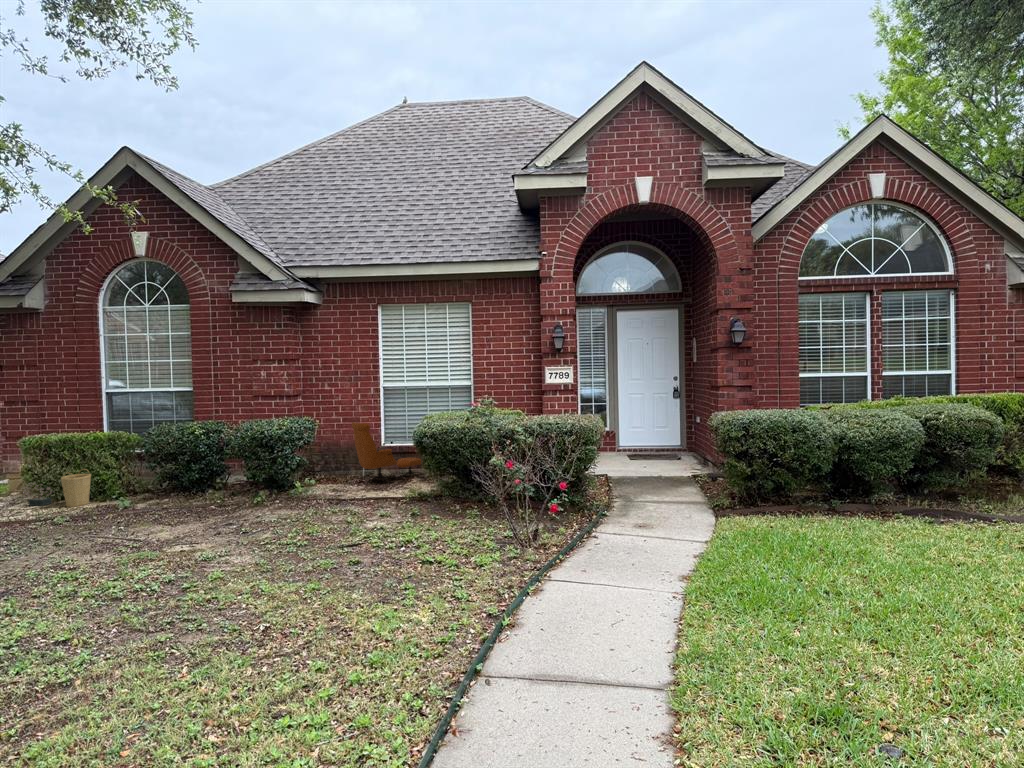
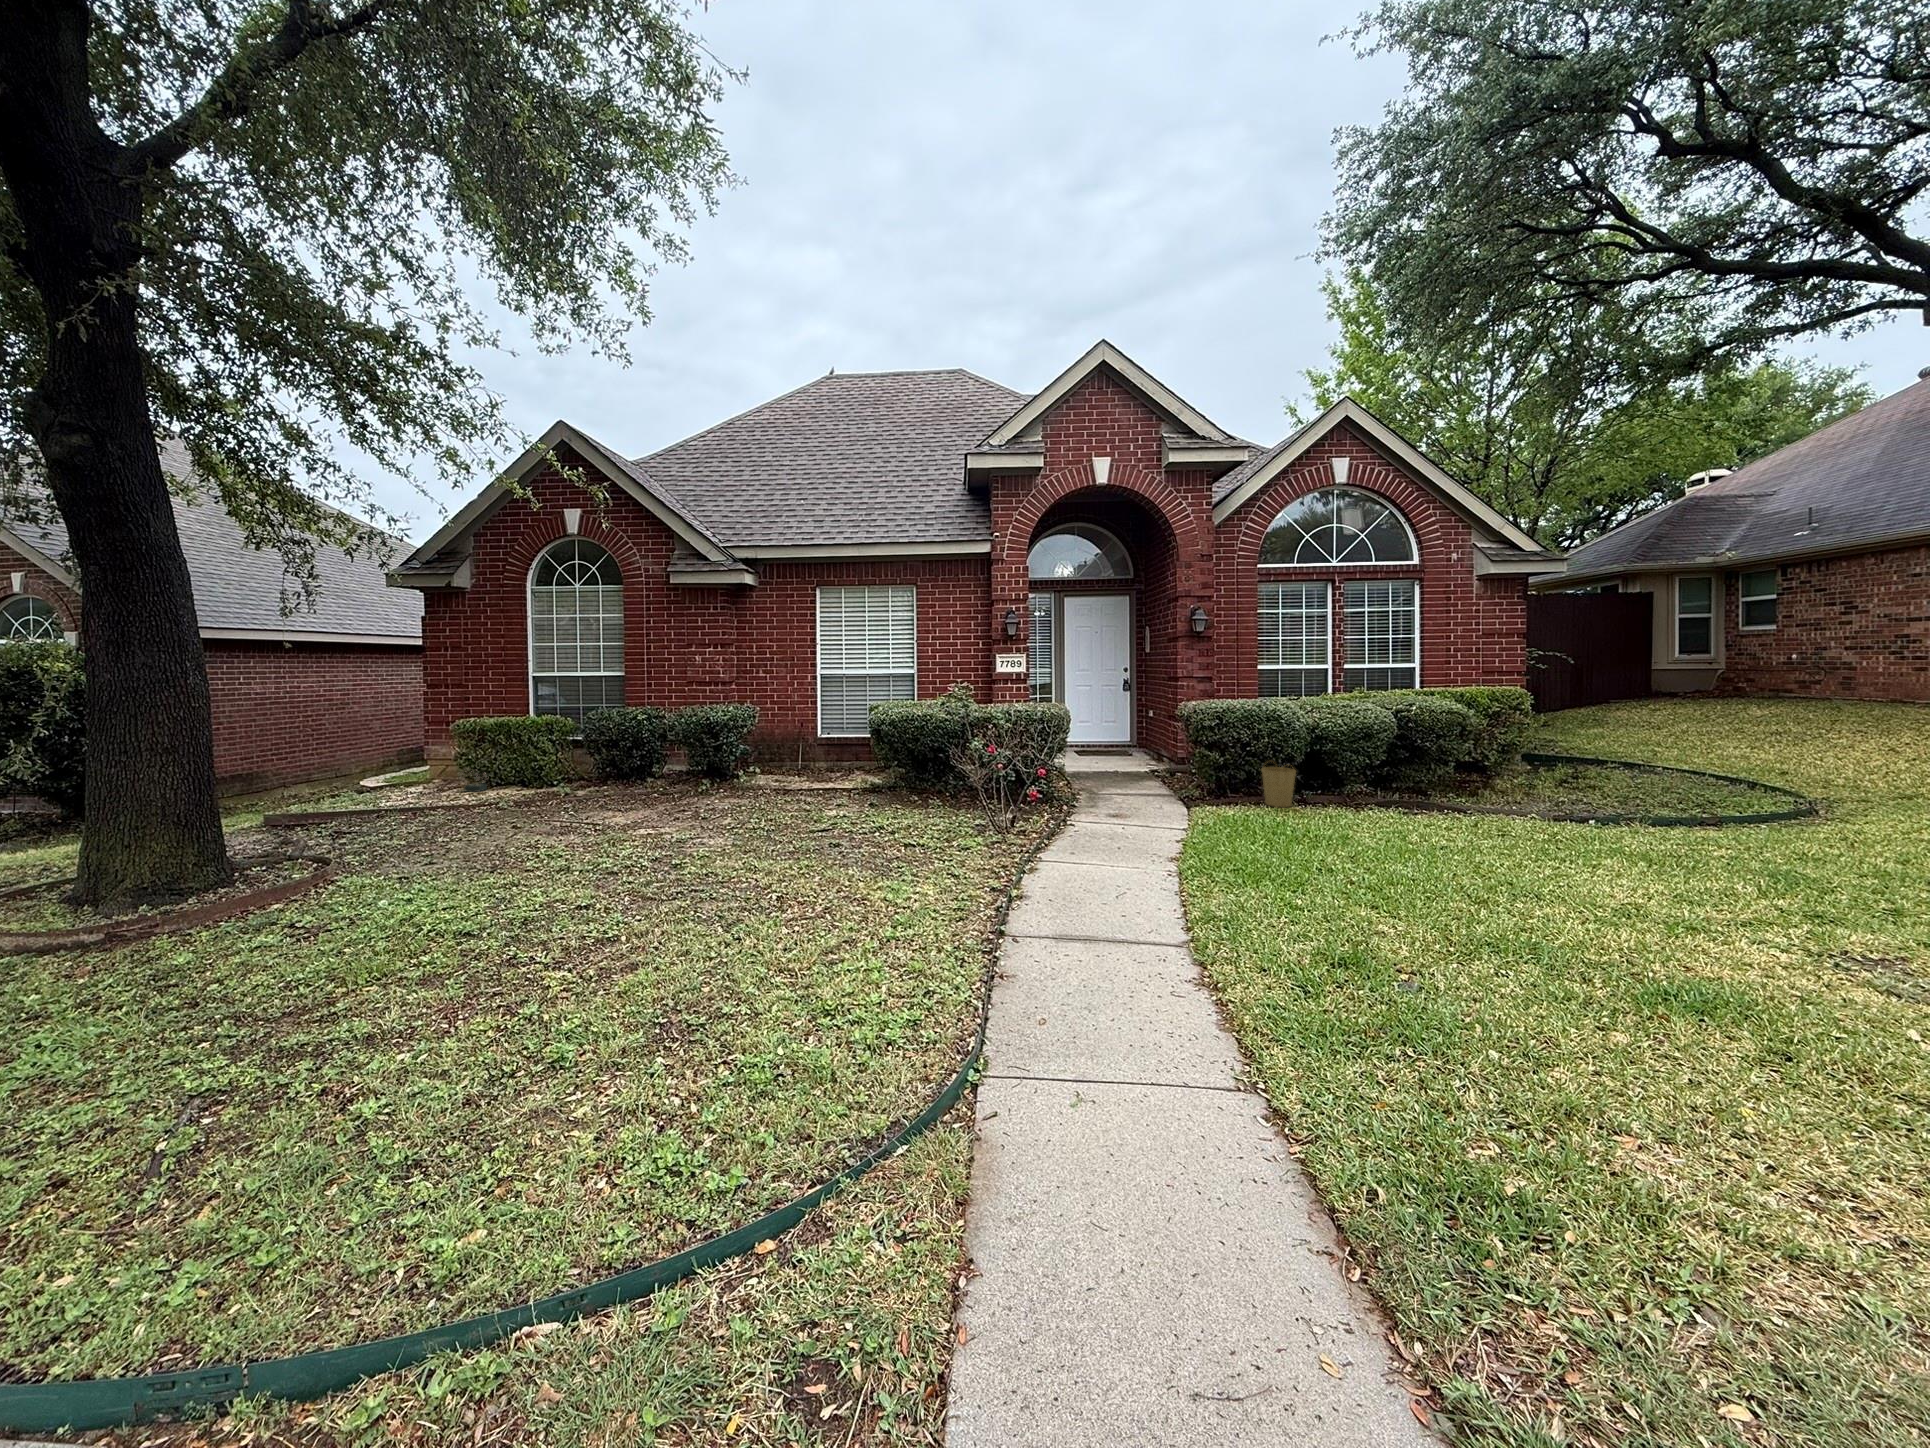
lounge chair: present [352,422,423,484] -> none [794,710,864,775]
basket: present [61,473,91,507] -> present [1262,767,1296,807]

